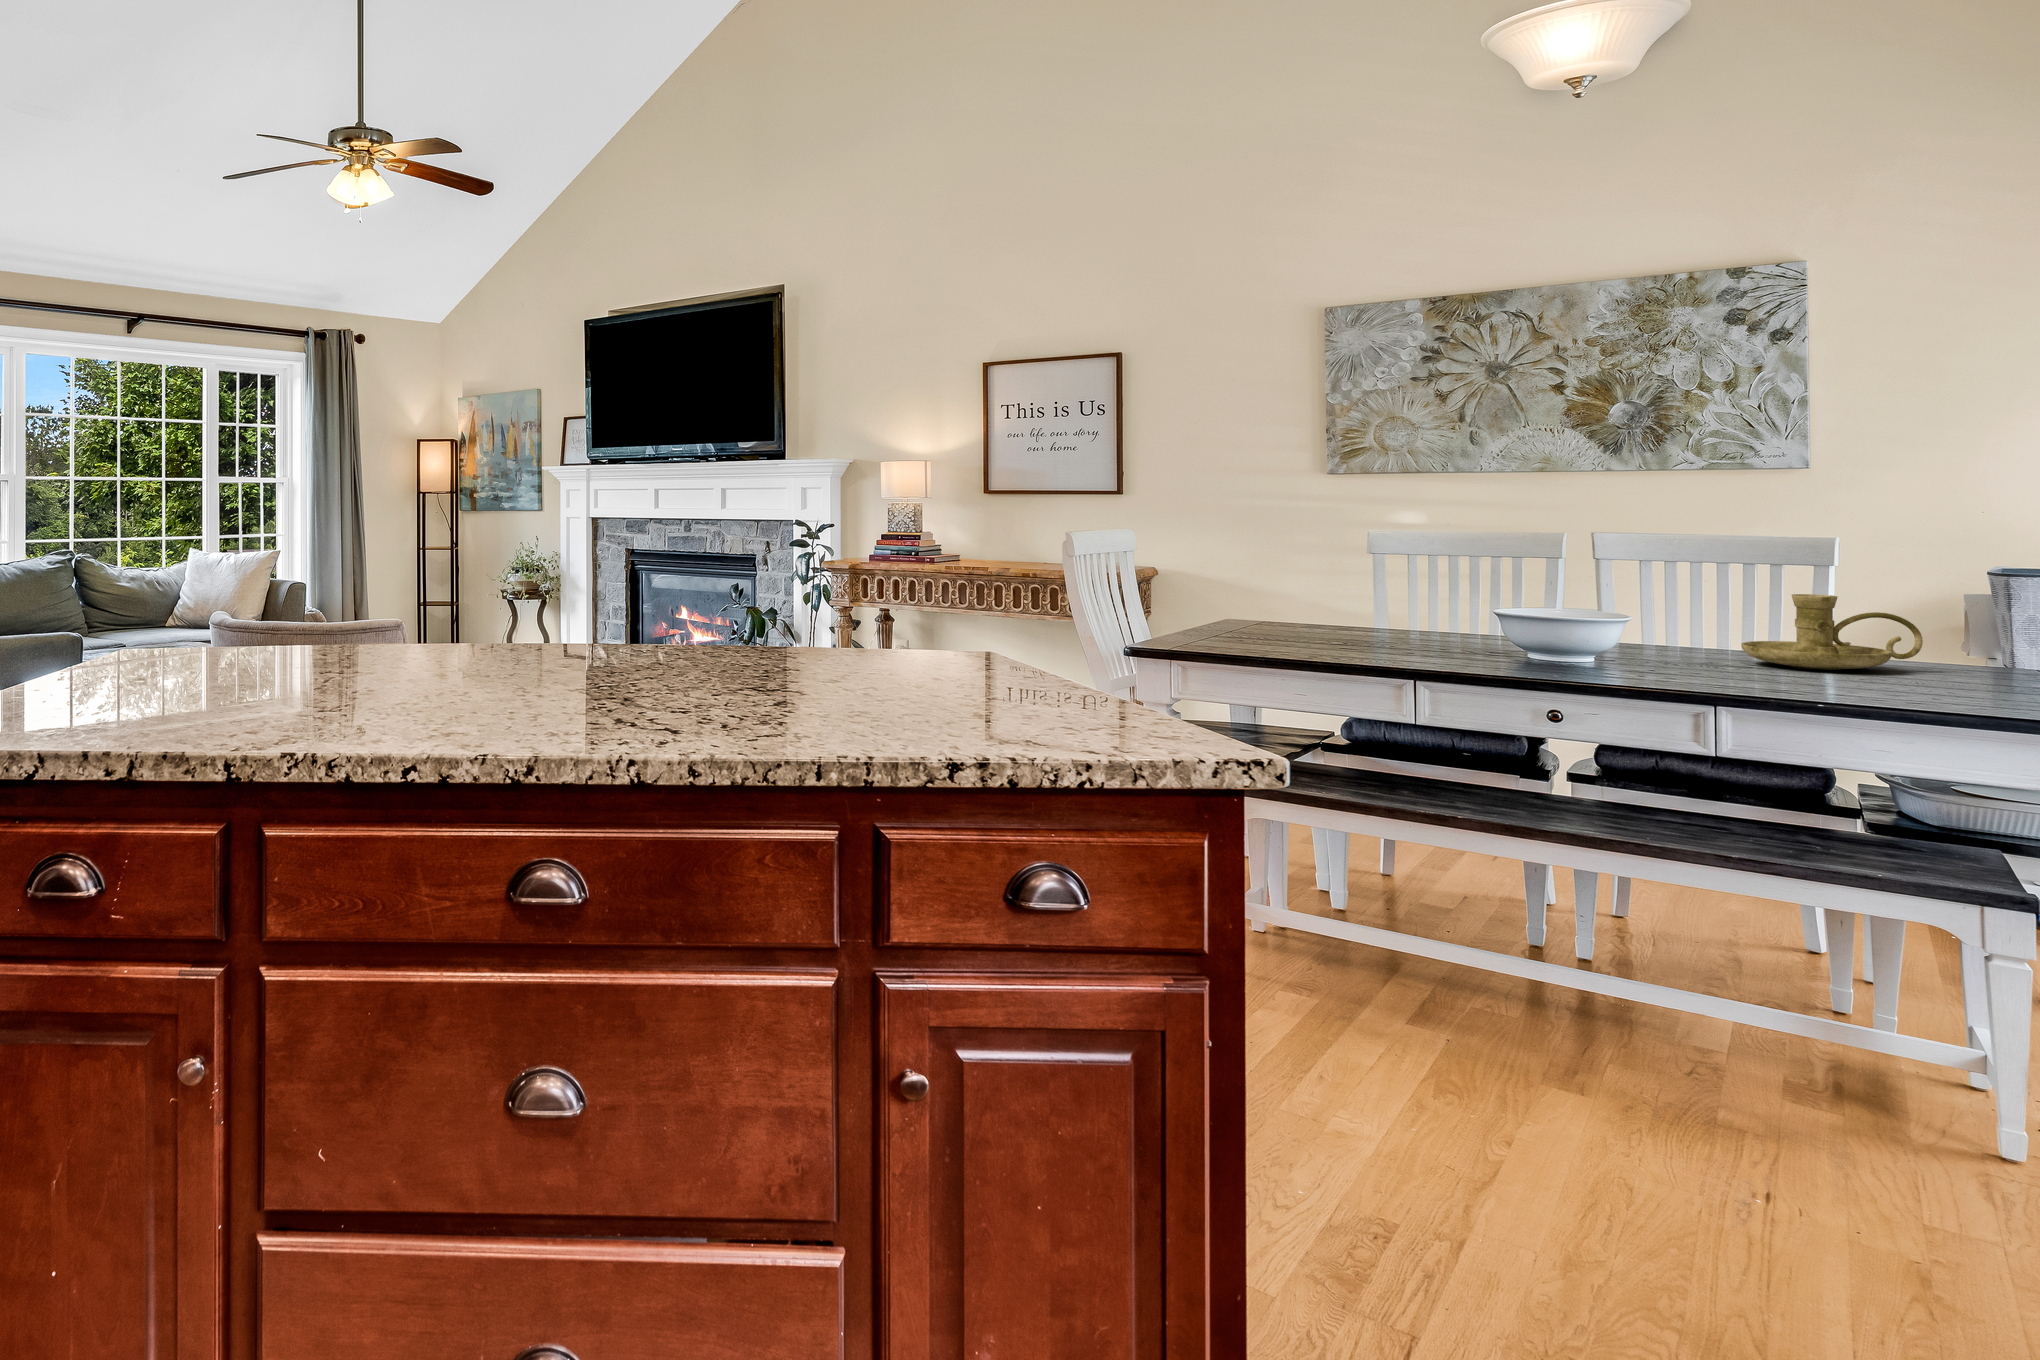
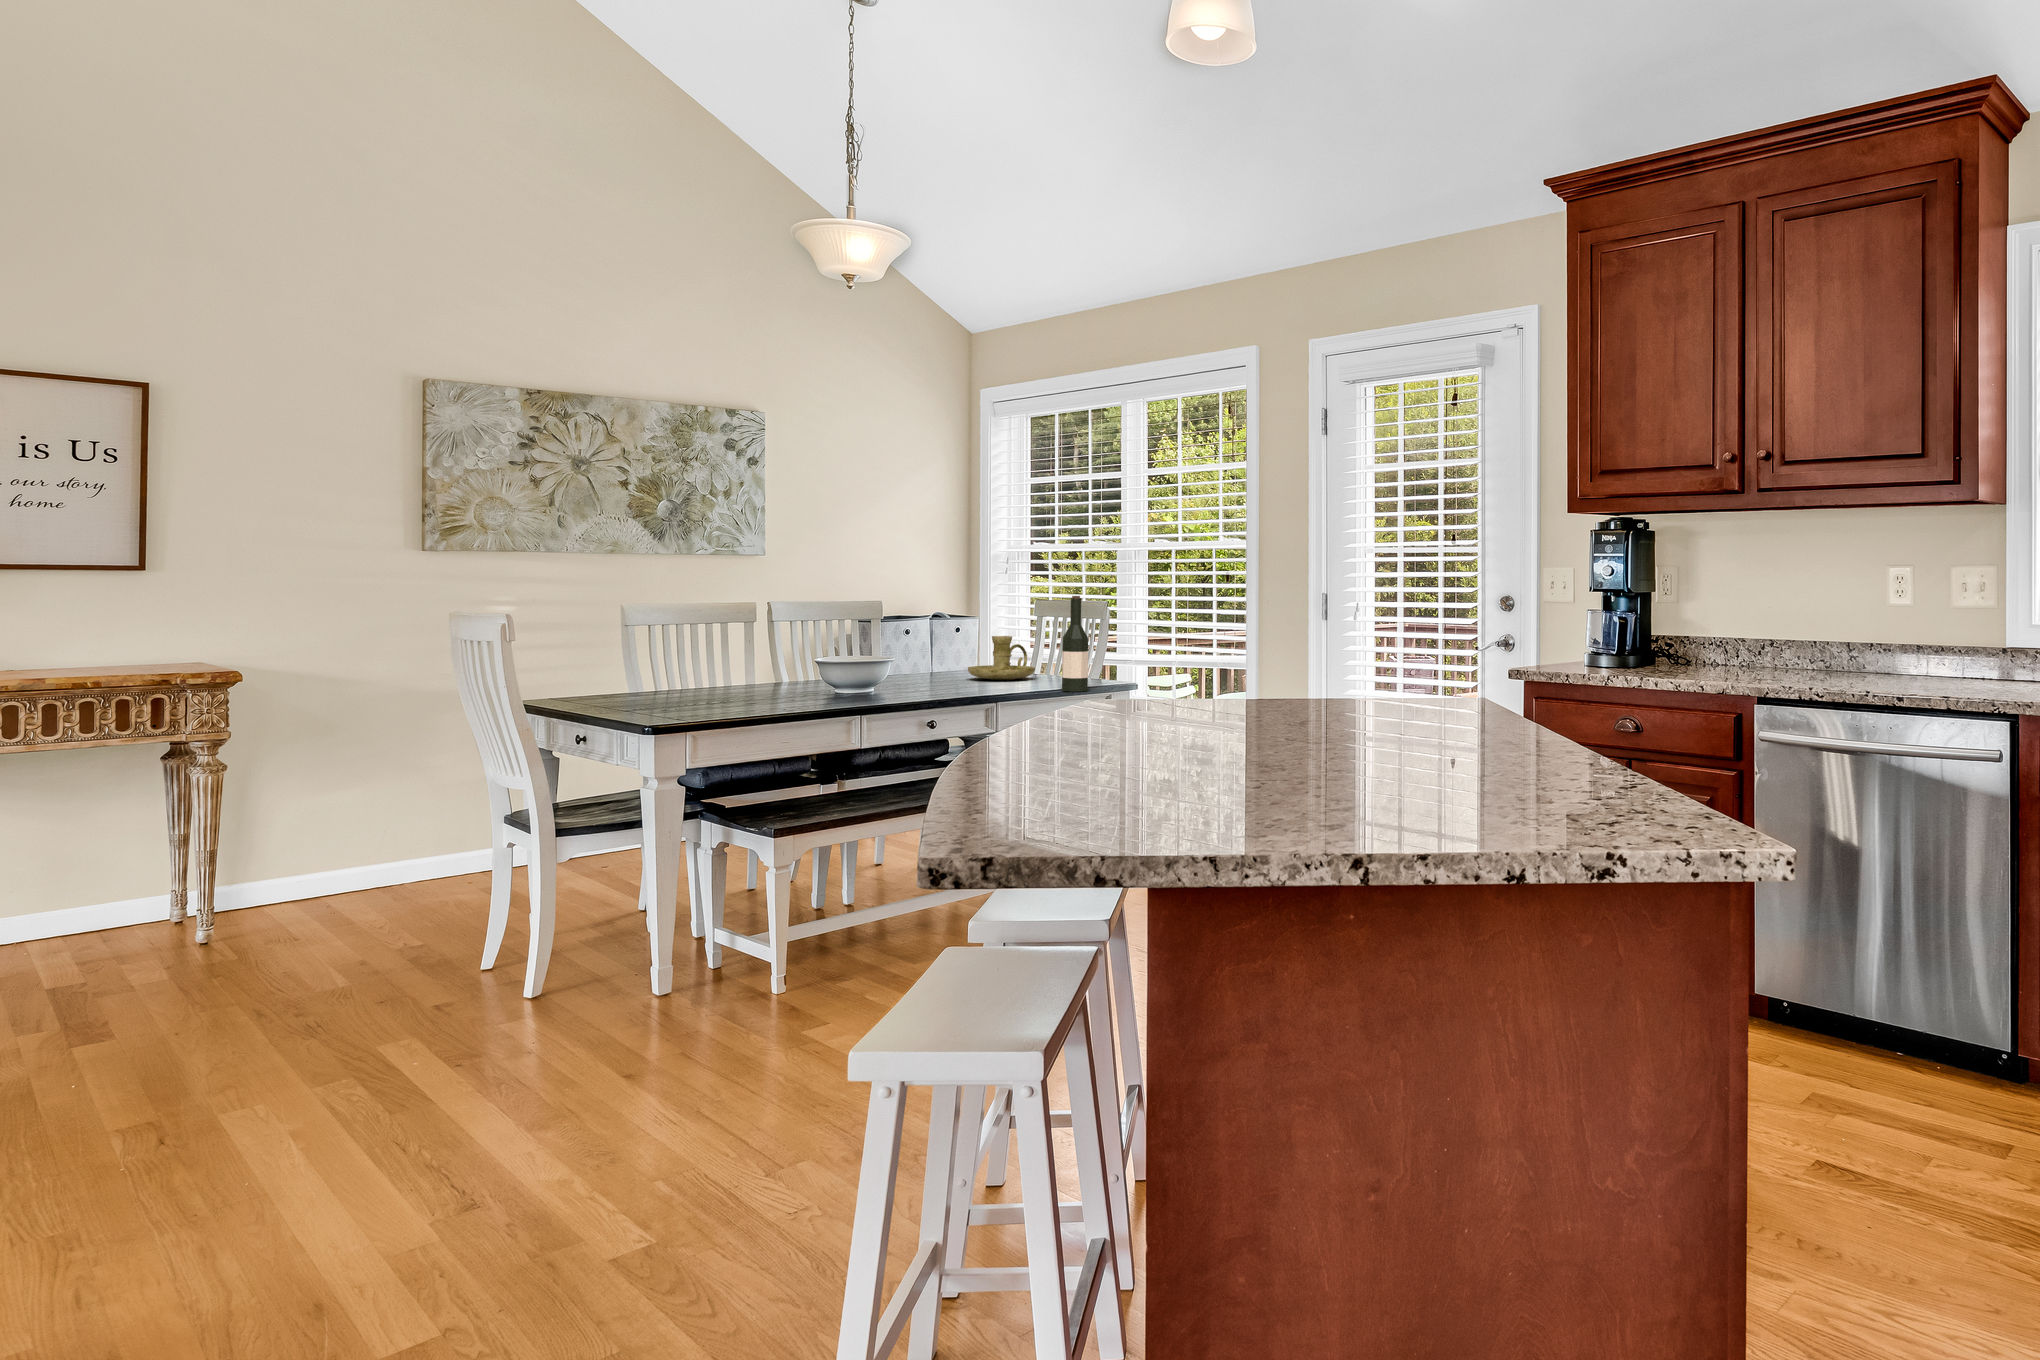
wine bottle: none [1666,528,1721,689] -> present [1062,596,1088,692]

